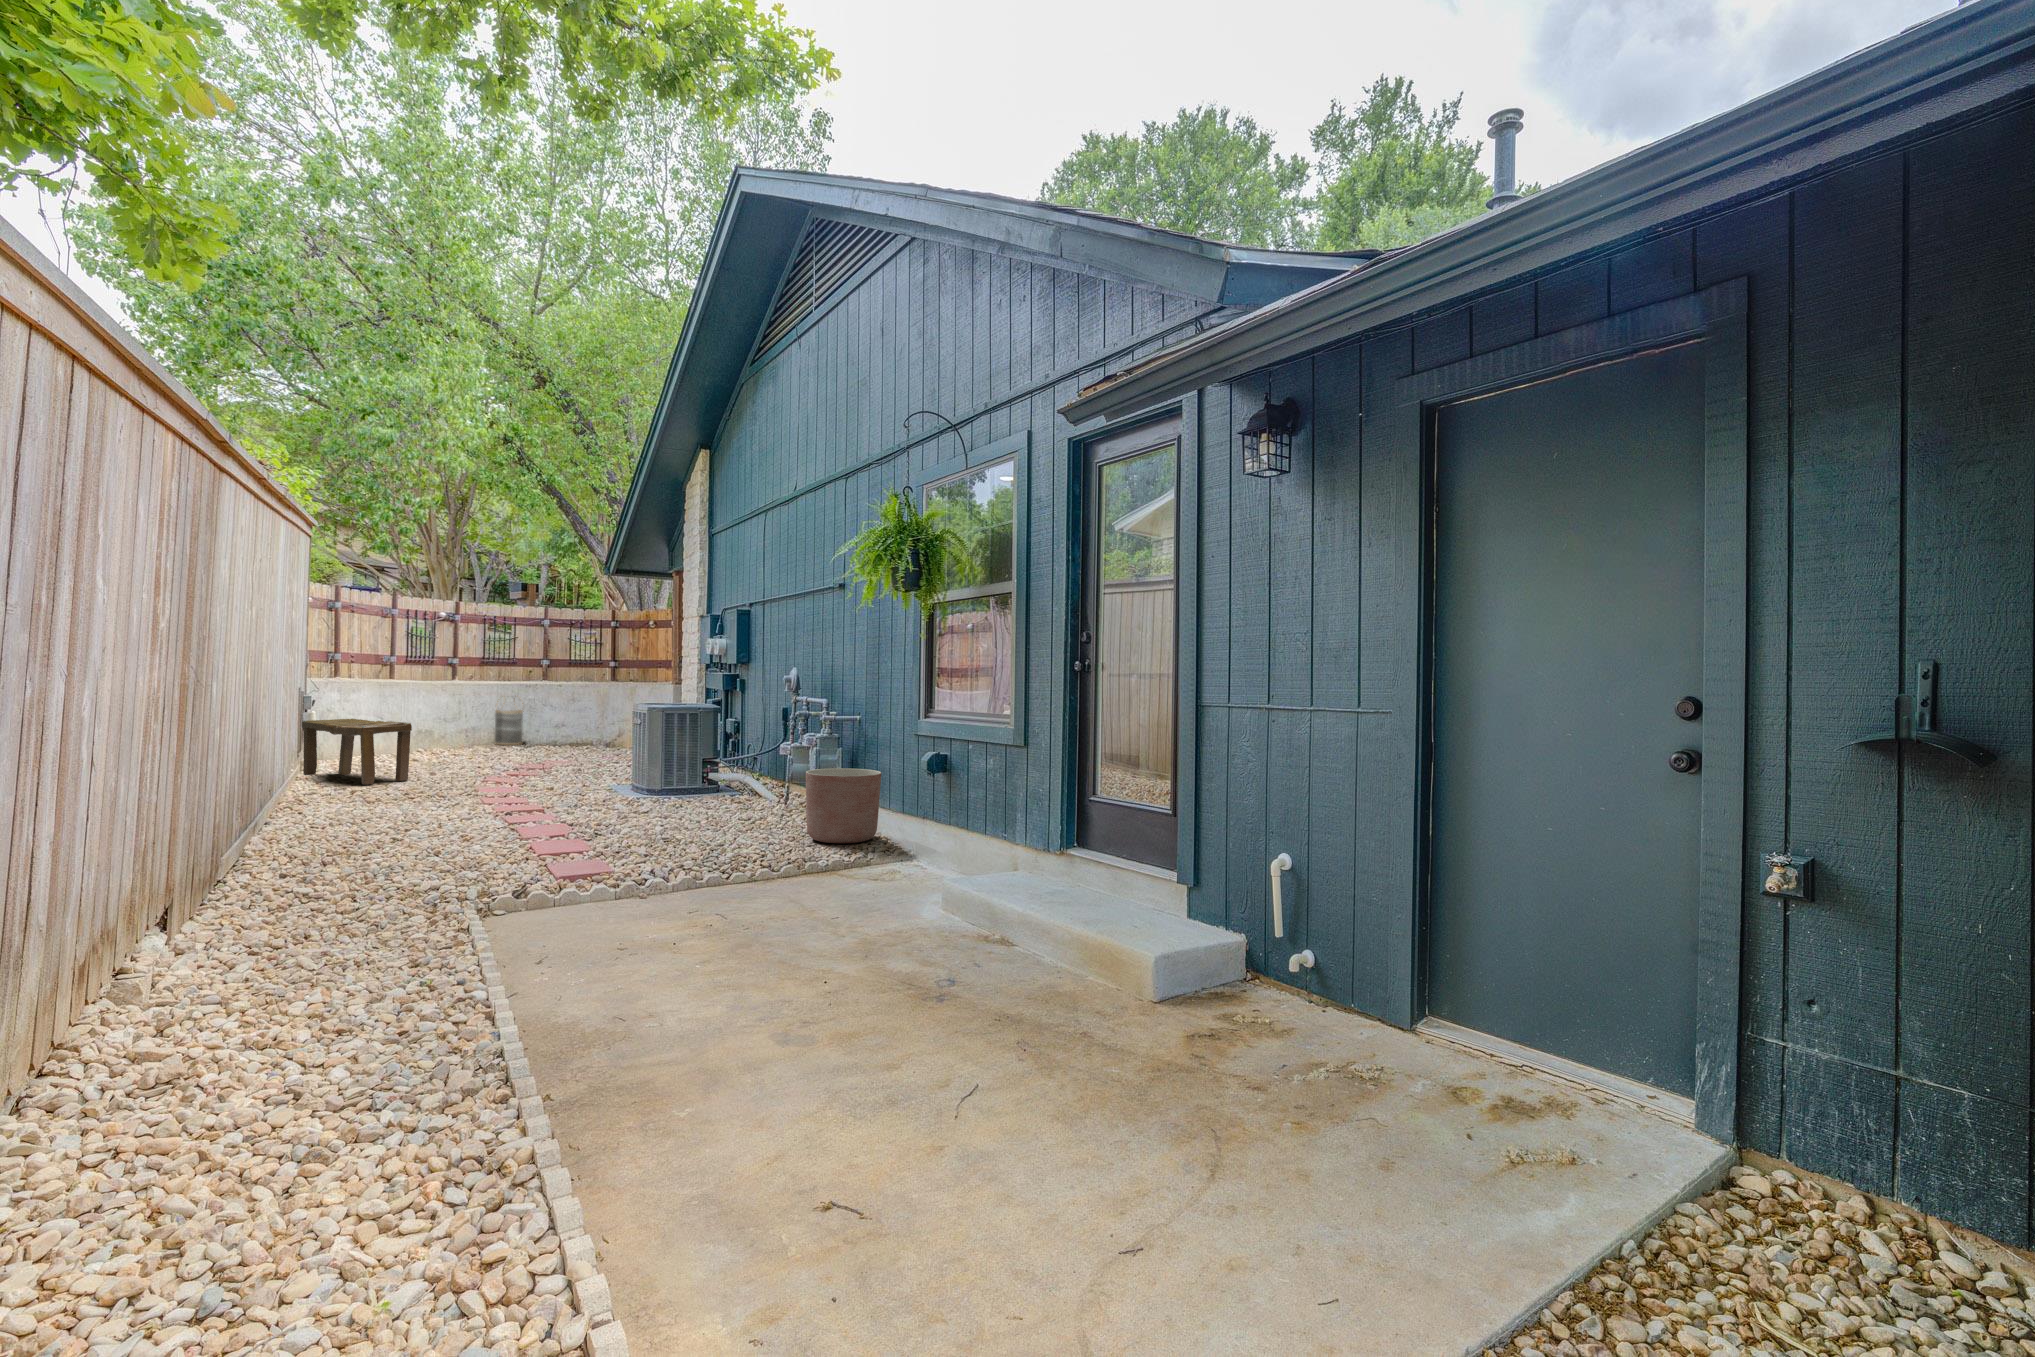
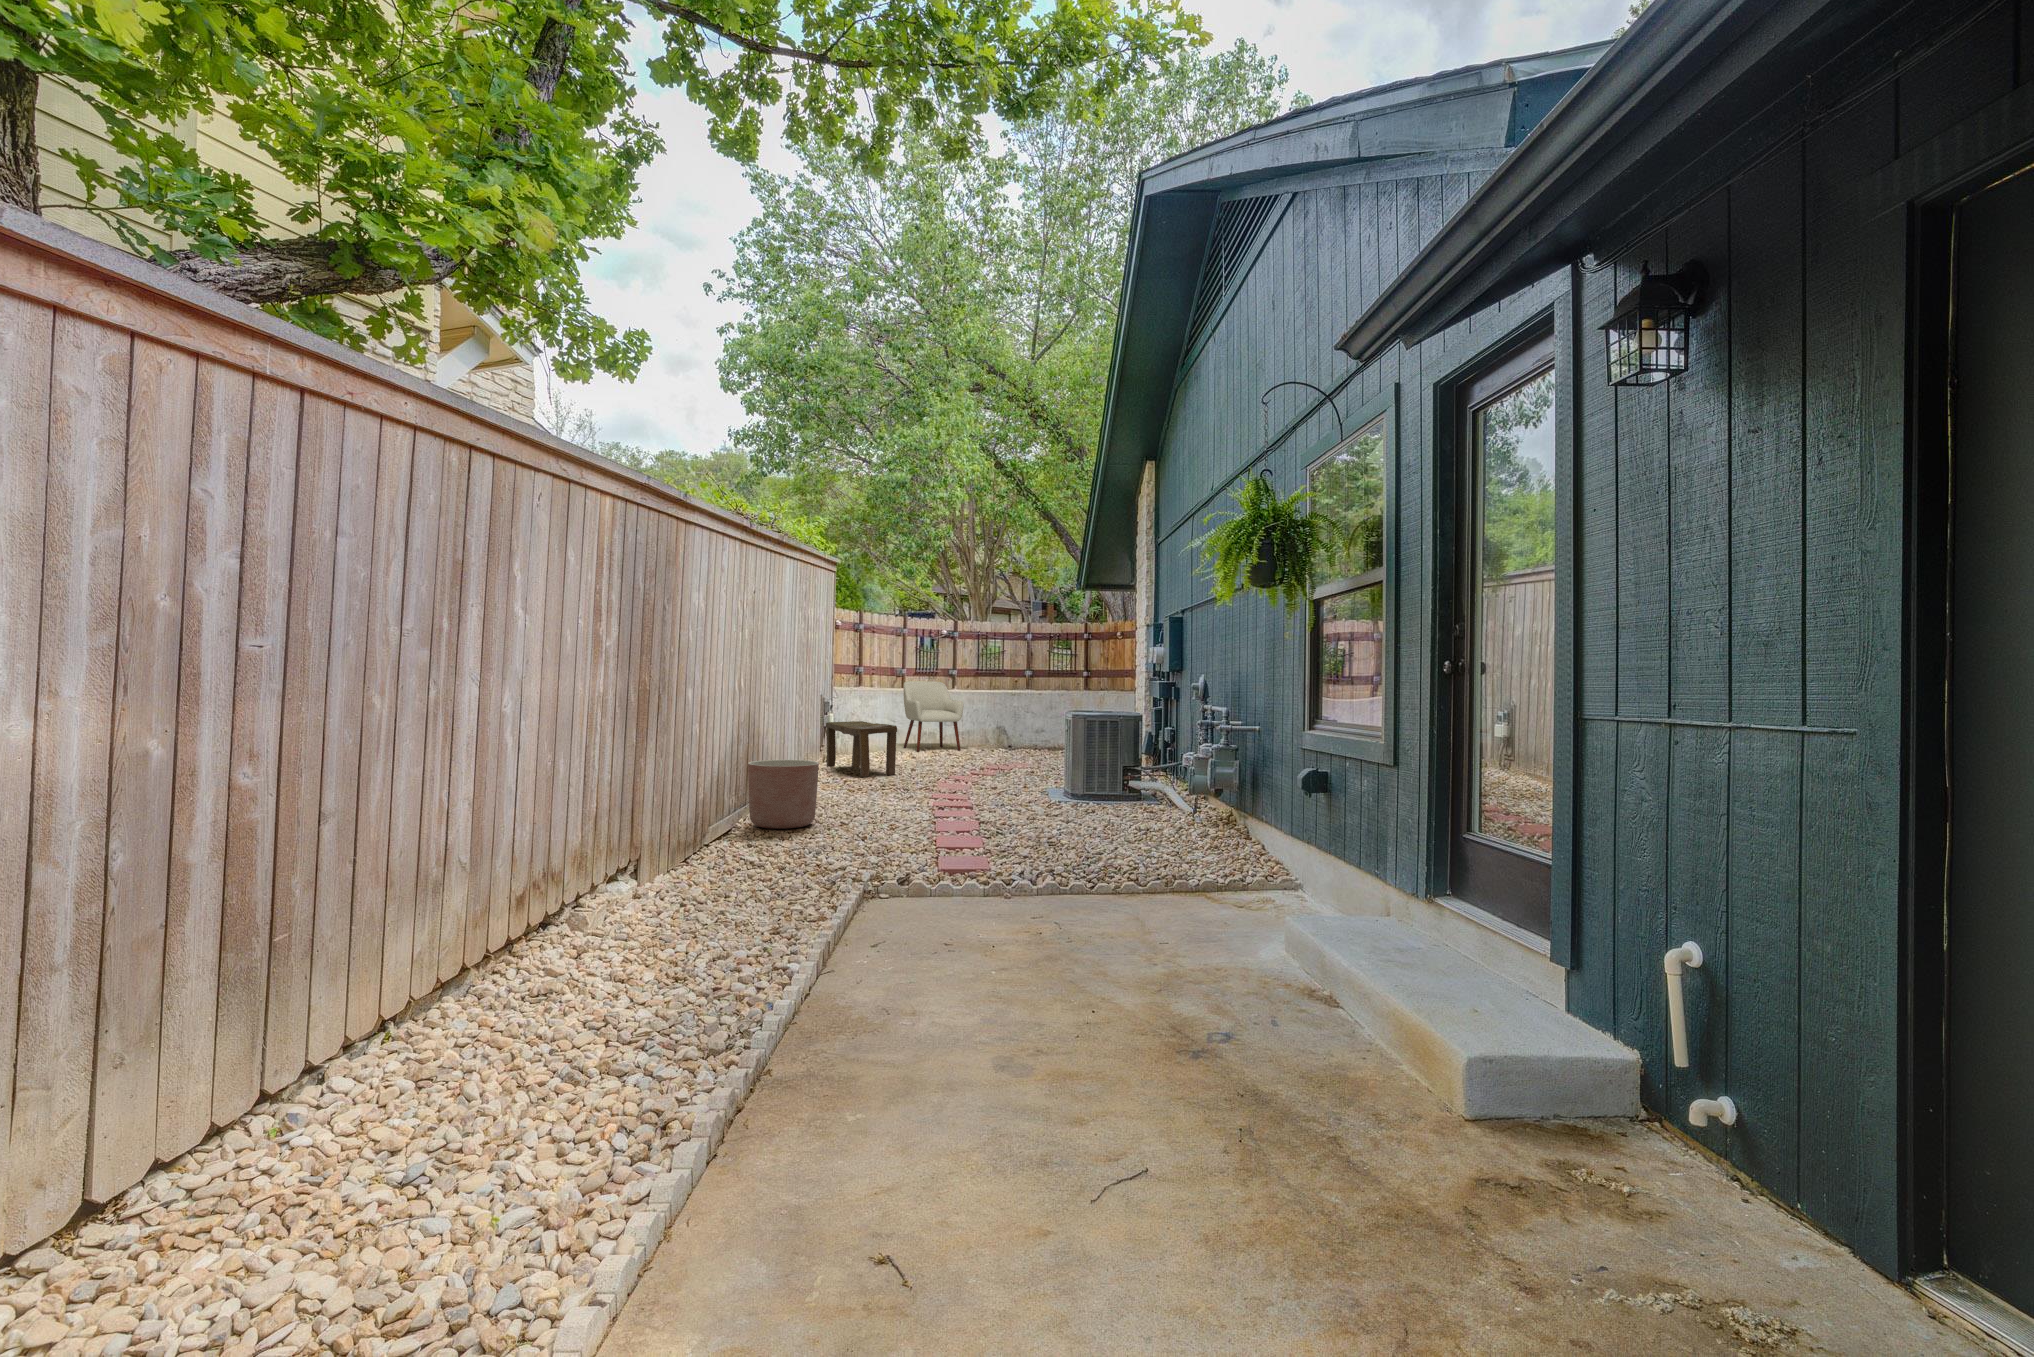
chair: none [392,671,476,753] -> present [903,681,963,751]
basket: present [494,703,523,745] -> none [981,703,1004,747]
planter: present [806,768,881,843] -> present [748,760,819,829]

